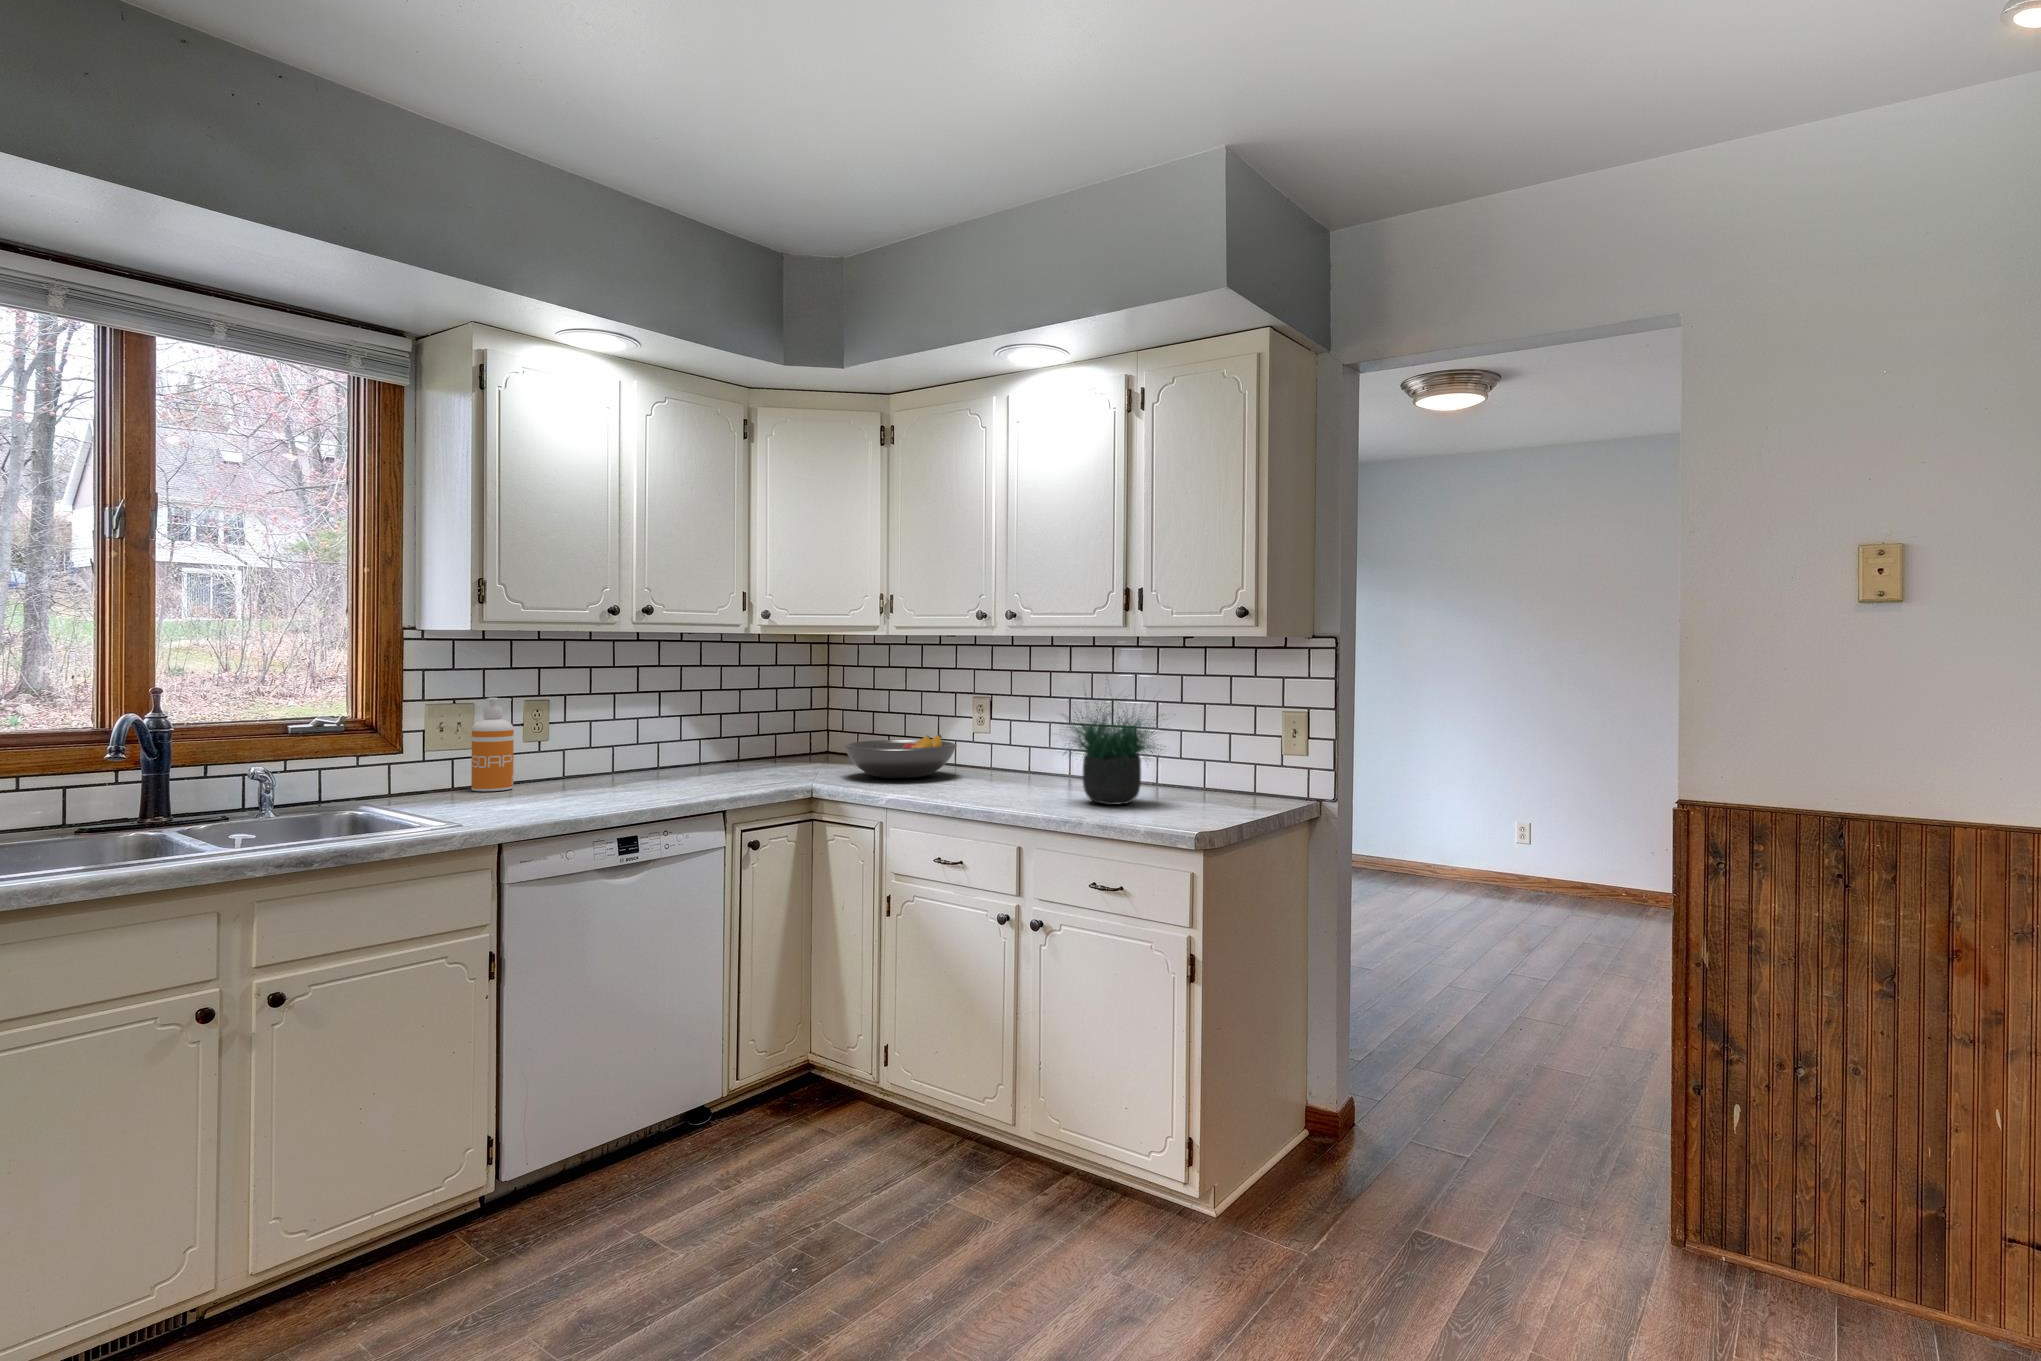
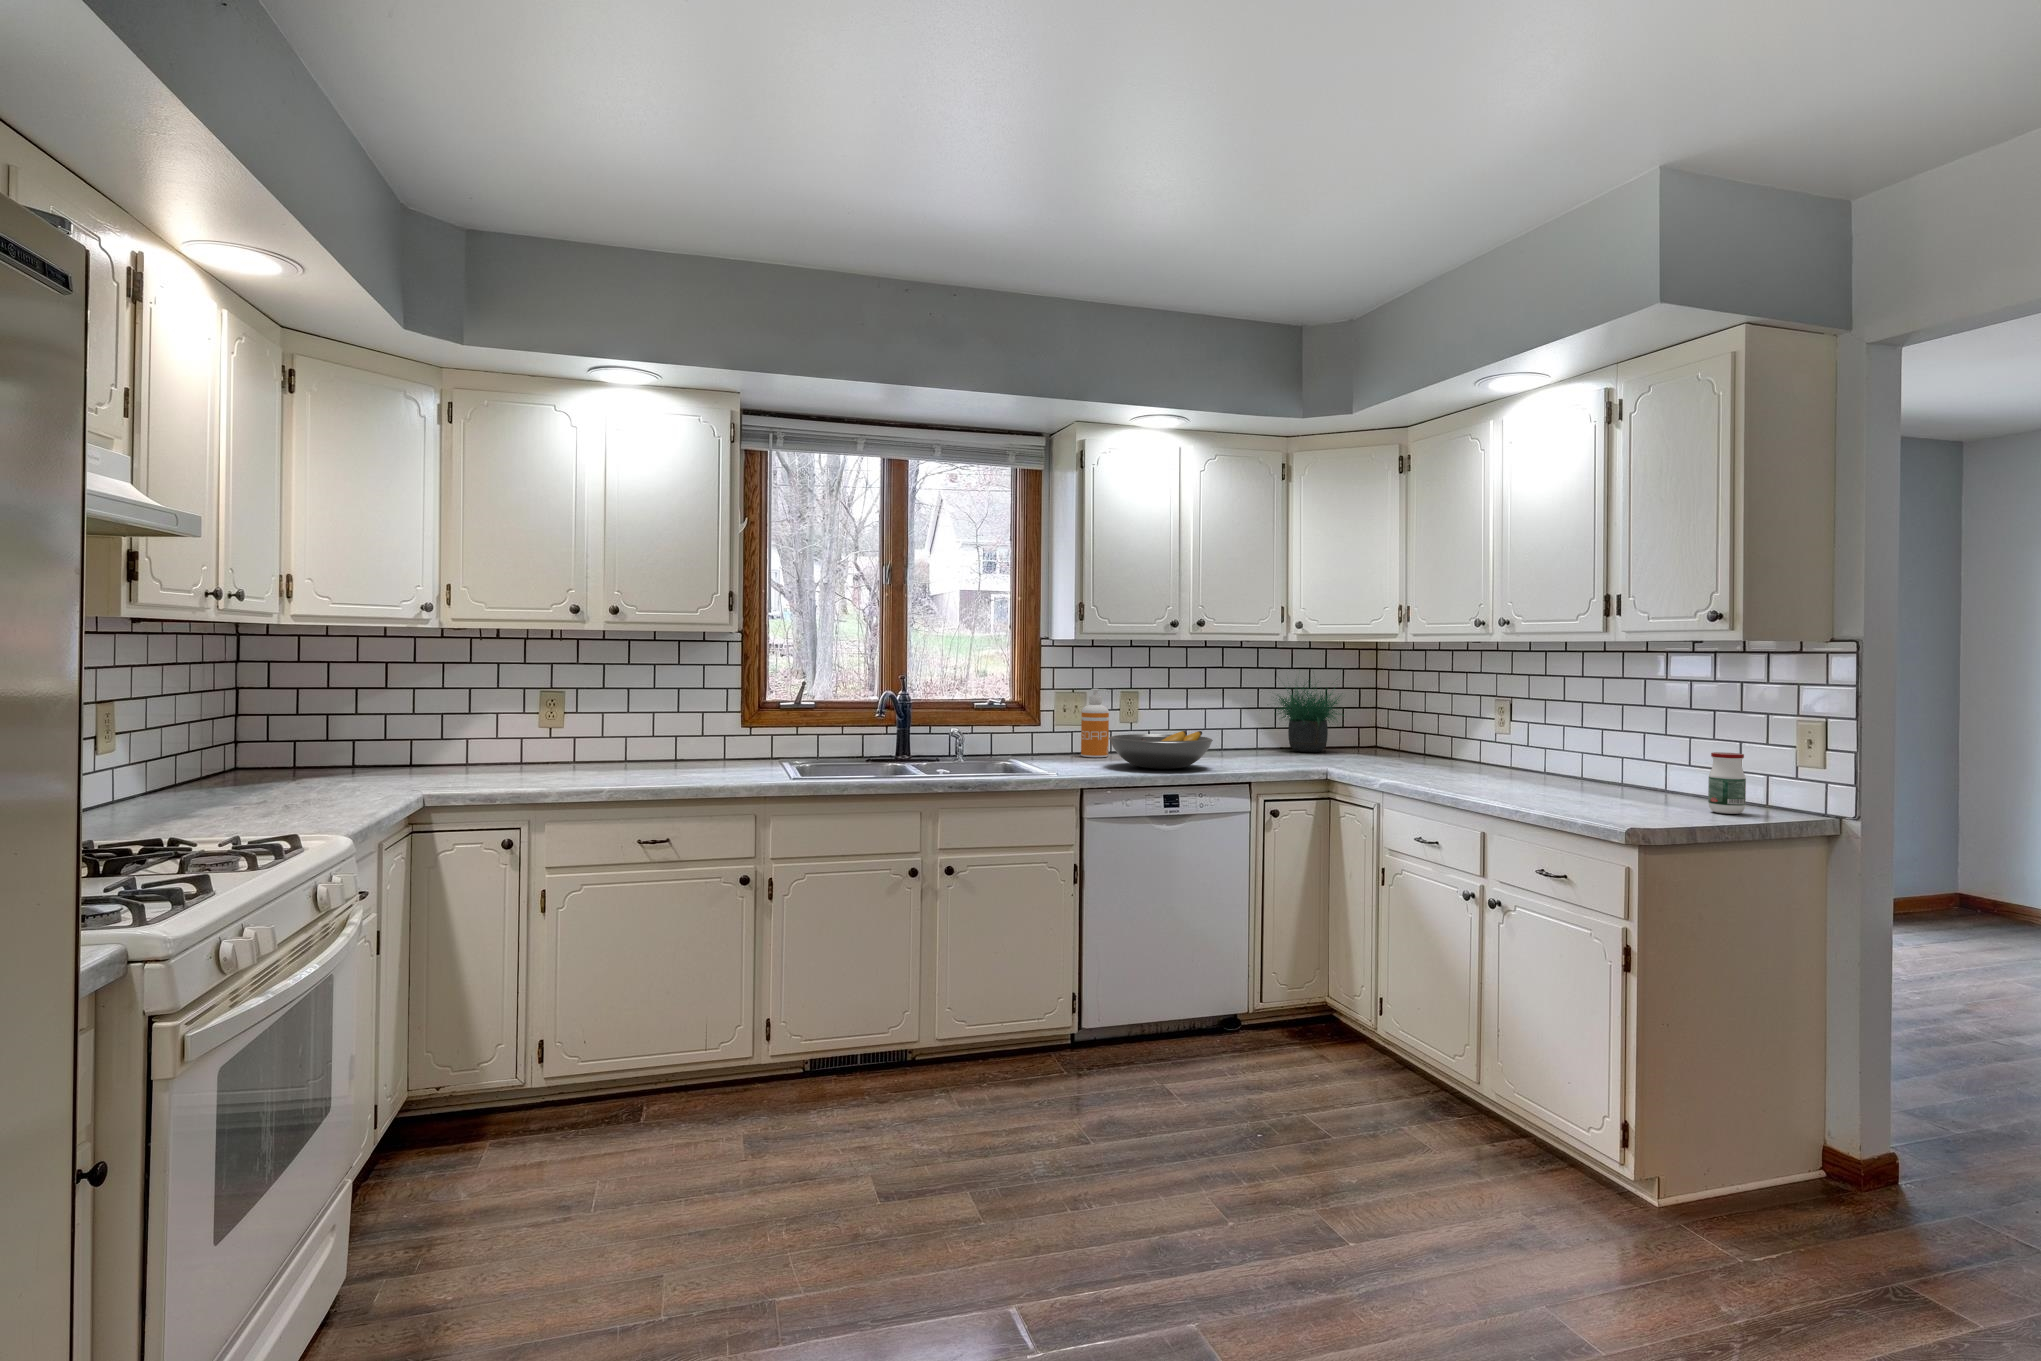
potted plant: present [1055,694,1163,805] -> present [1273,683,1342,752]
fruit bowl: present [844,735,957,778] -> present [1109,731,1213,769]
jar: none [1225,746,1256,806] -> present [1708,752,1746,814]

